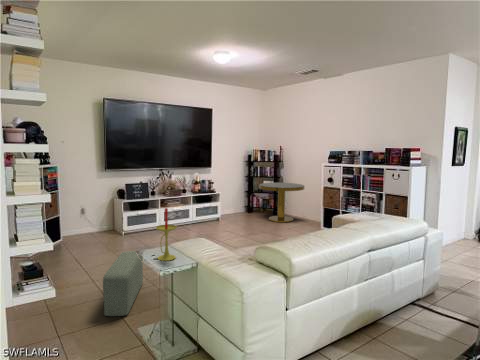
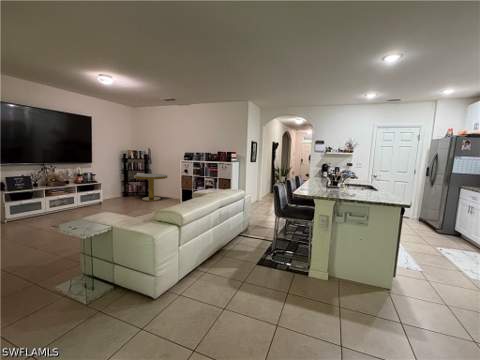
candle: present [156,208,177,261] -> none [76,190,95,229]
pouf: present [103,251,143,316] -> none [11,231,45,287]

